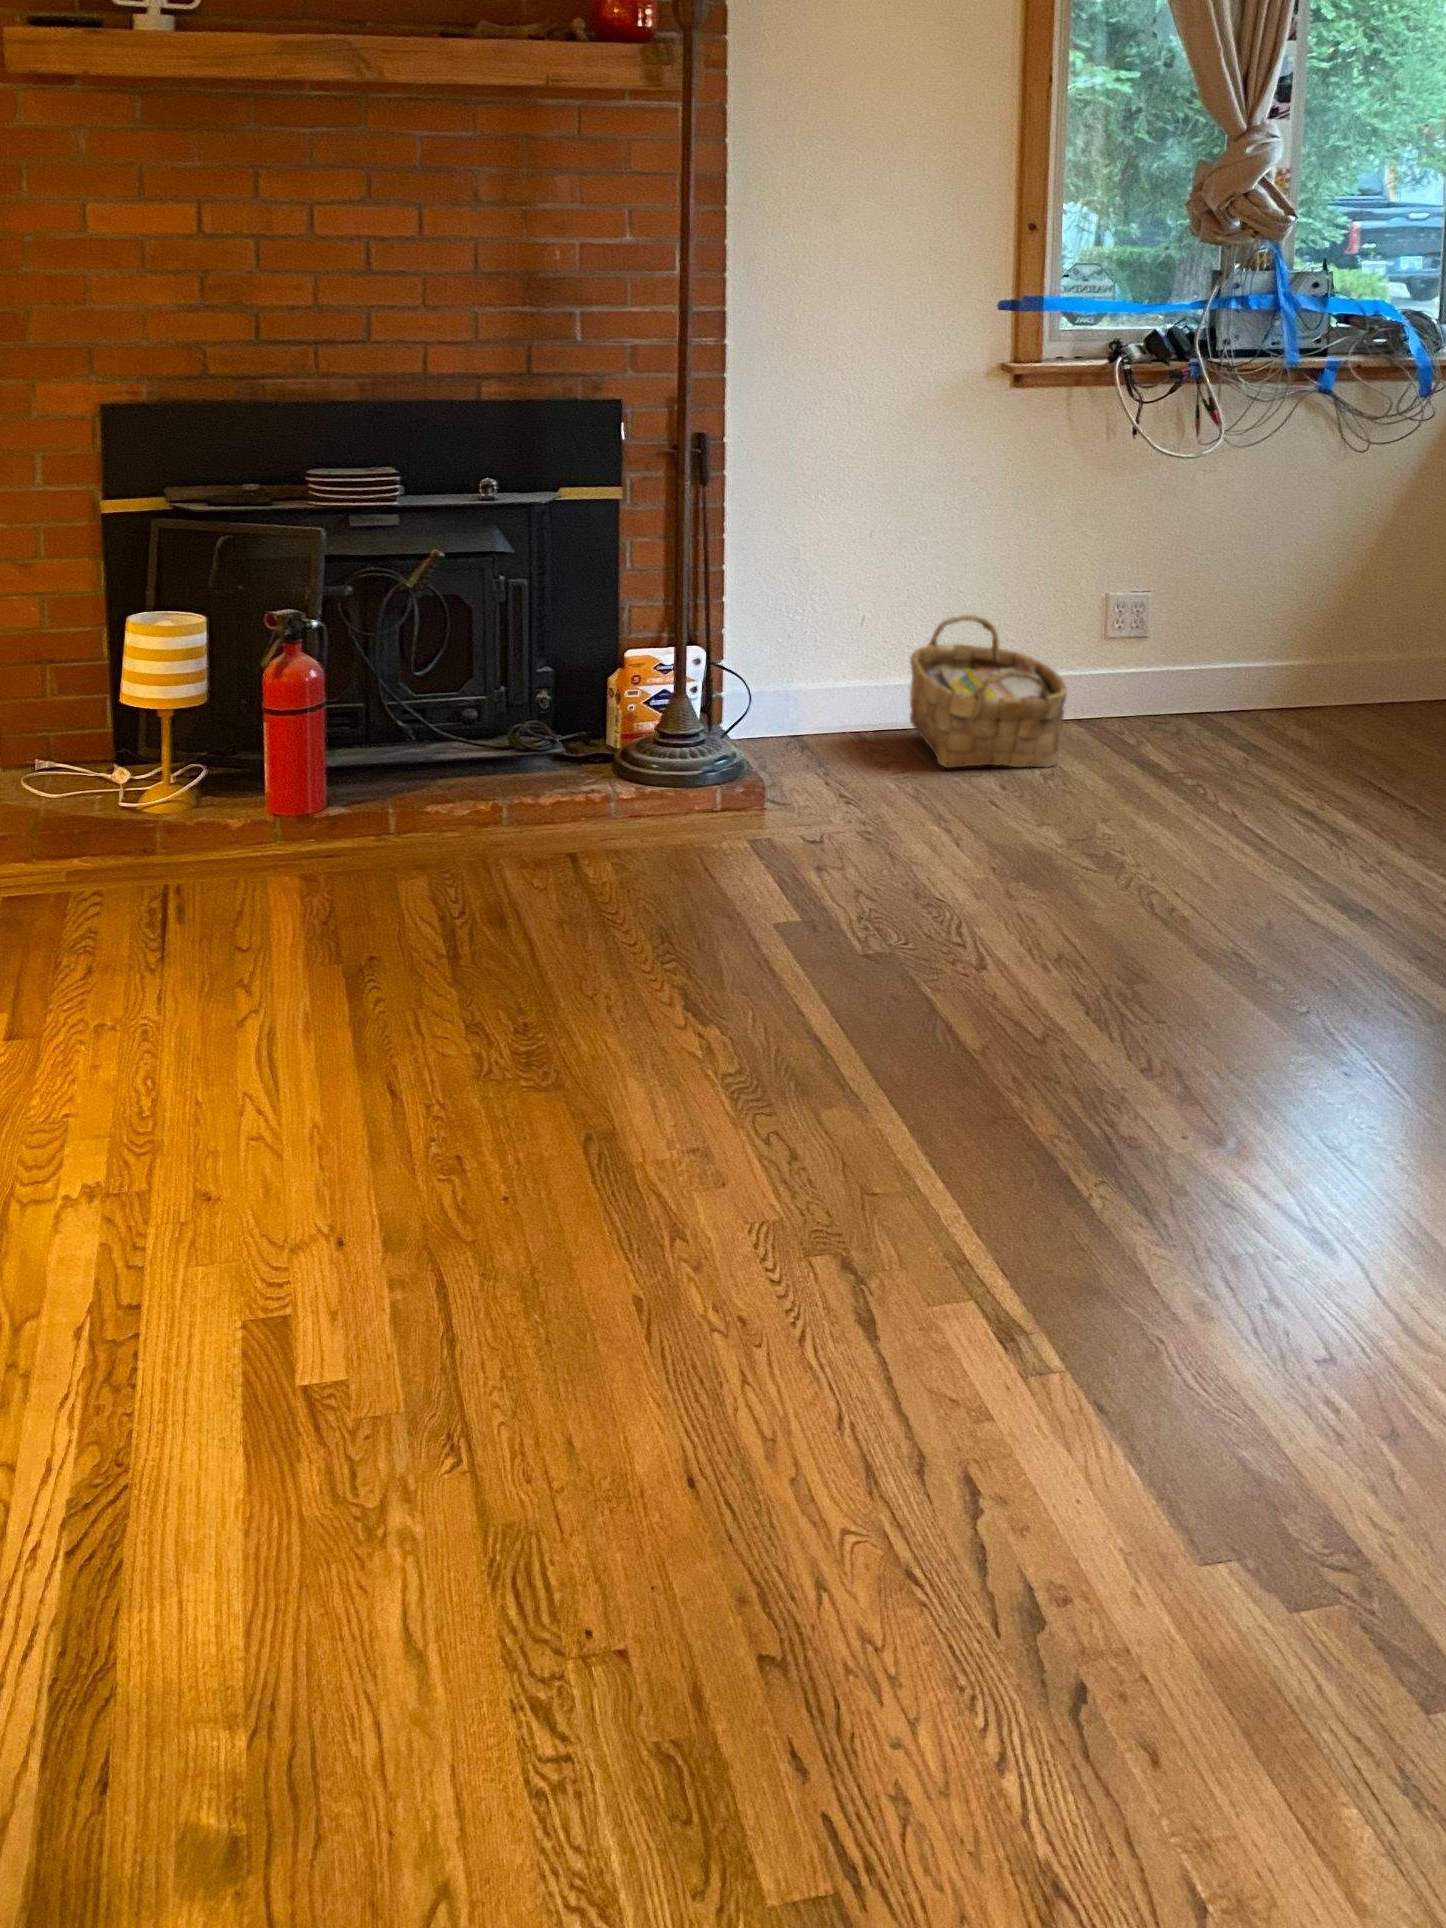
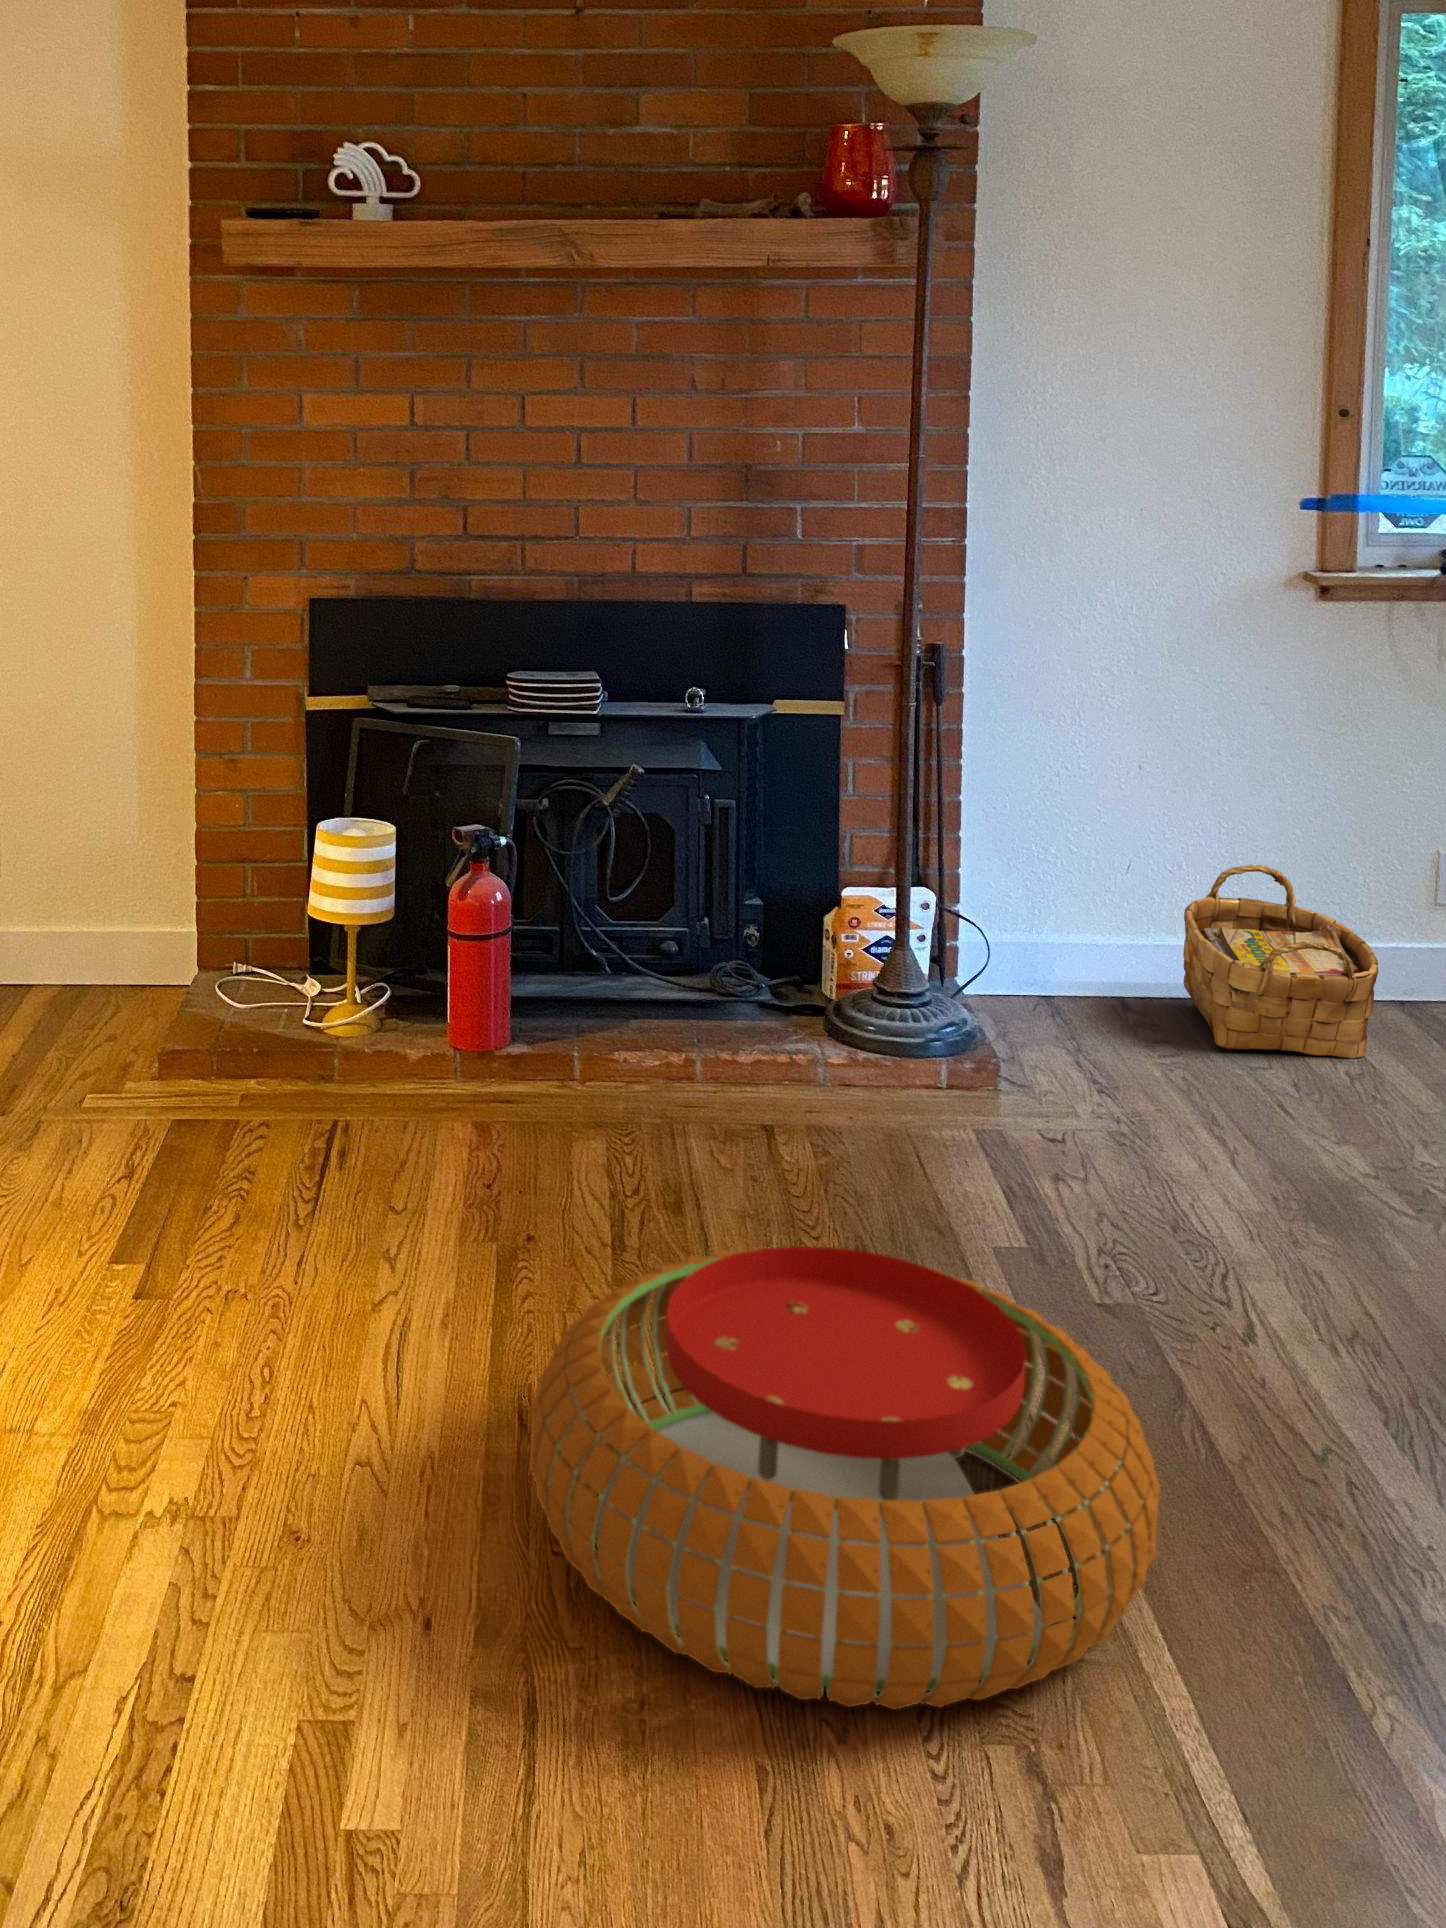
pouf: none [413,915,927,1246] -> present [529,1246,1160,1710]

